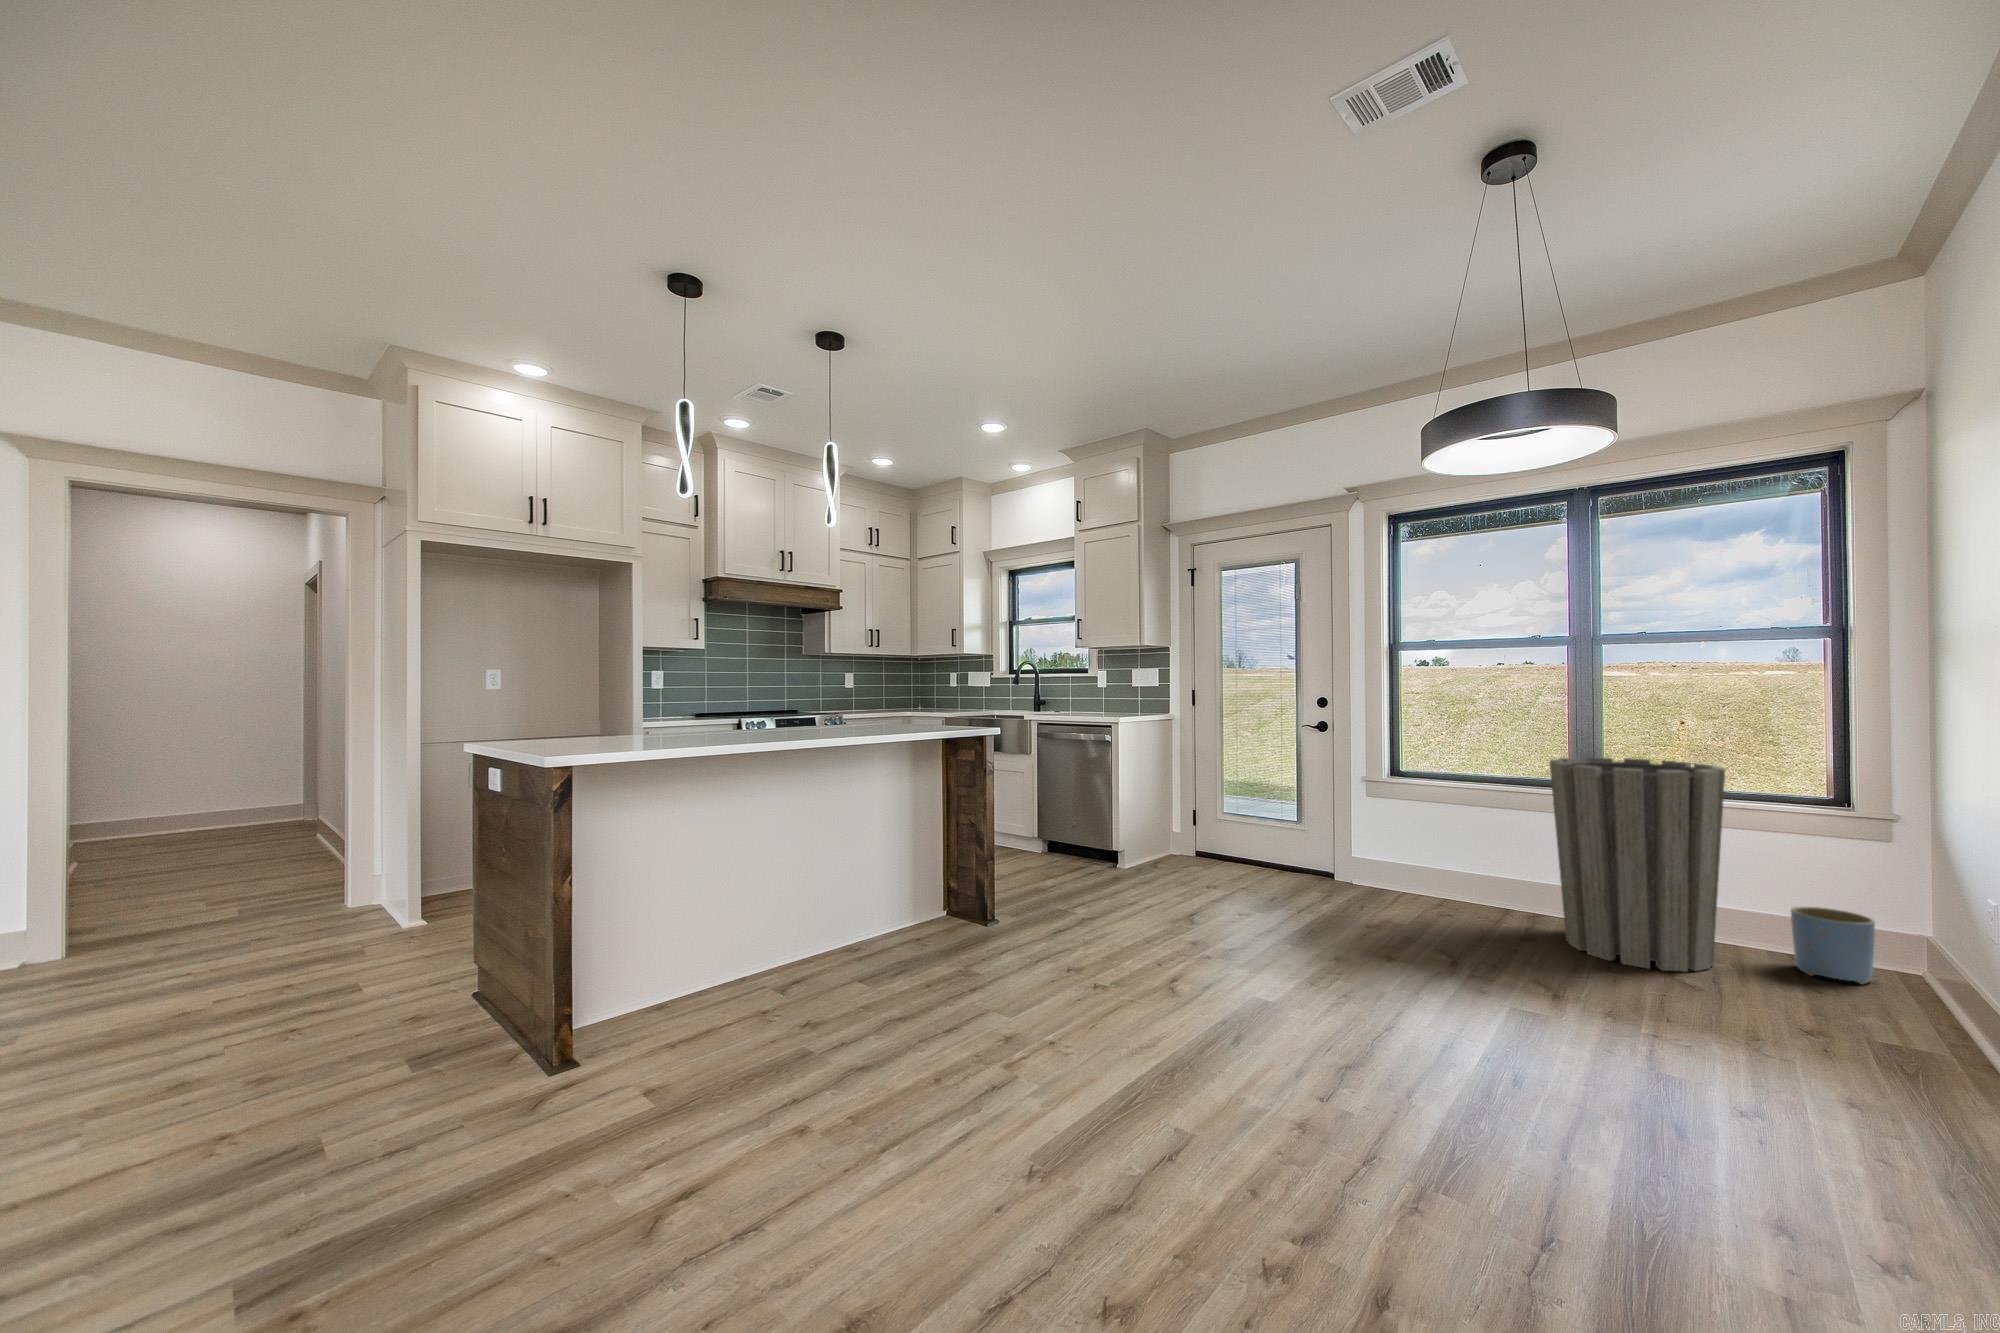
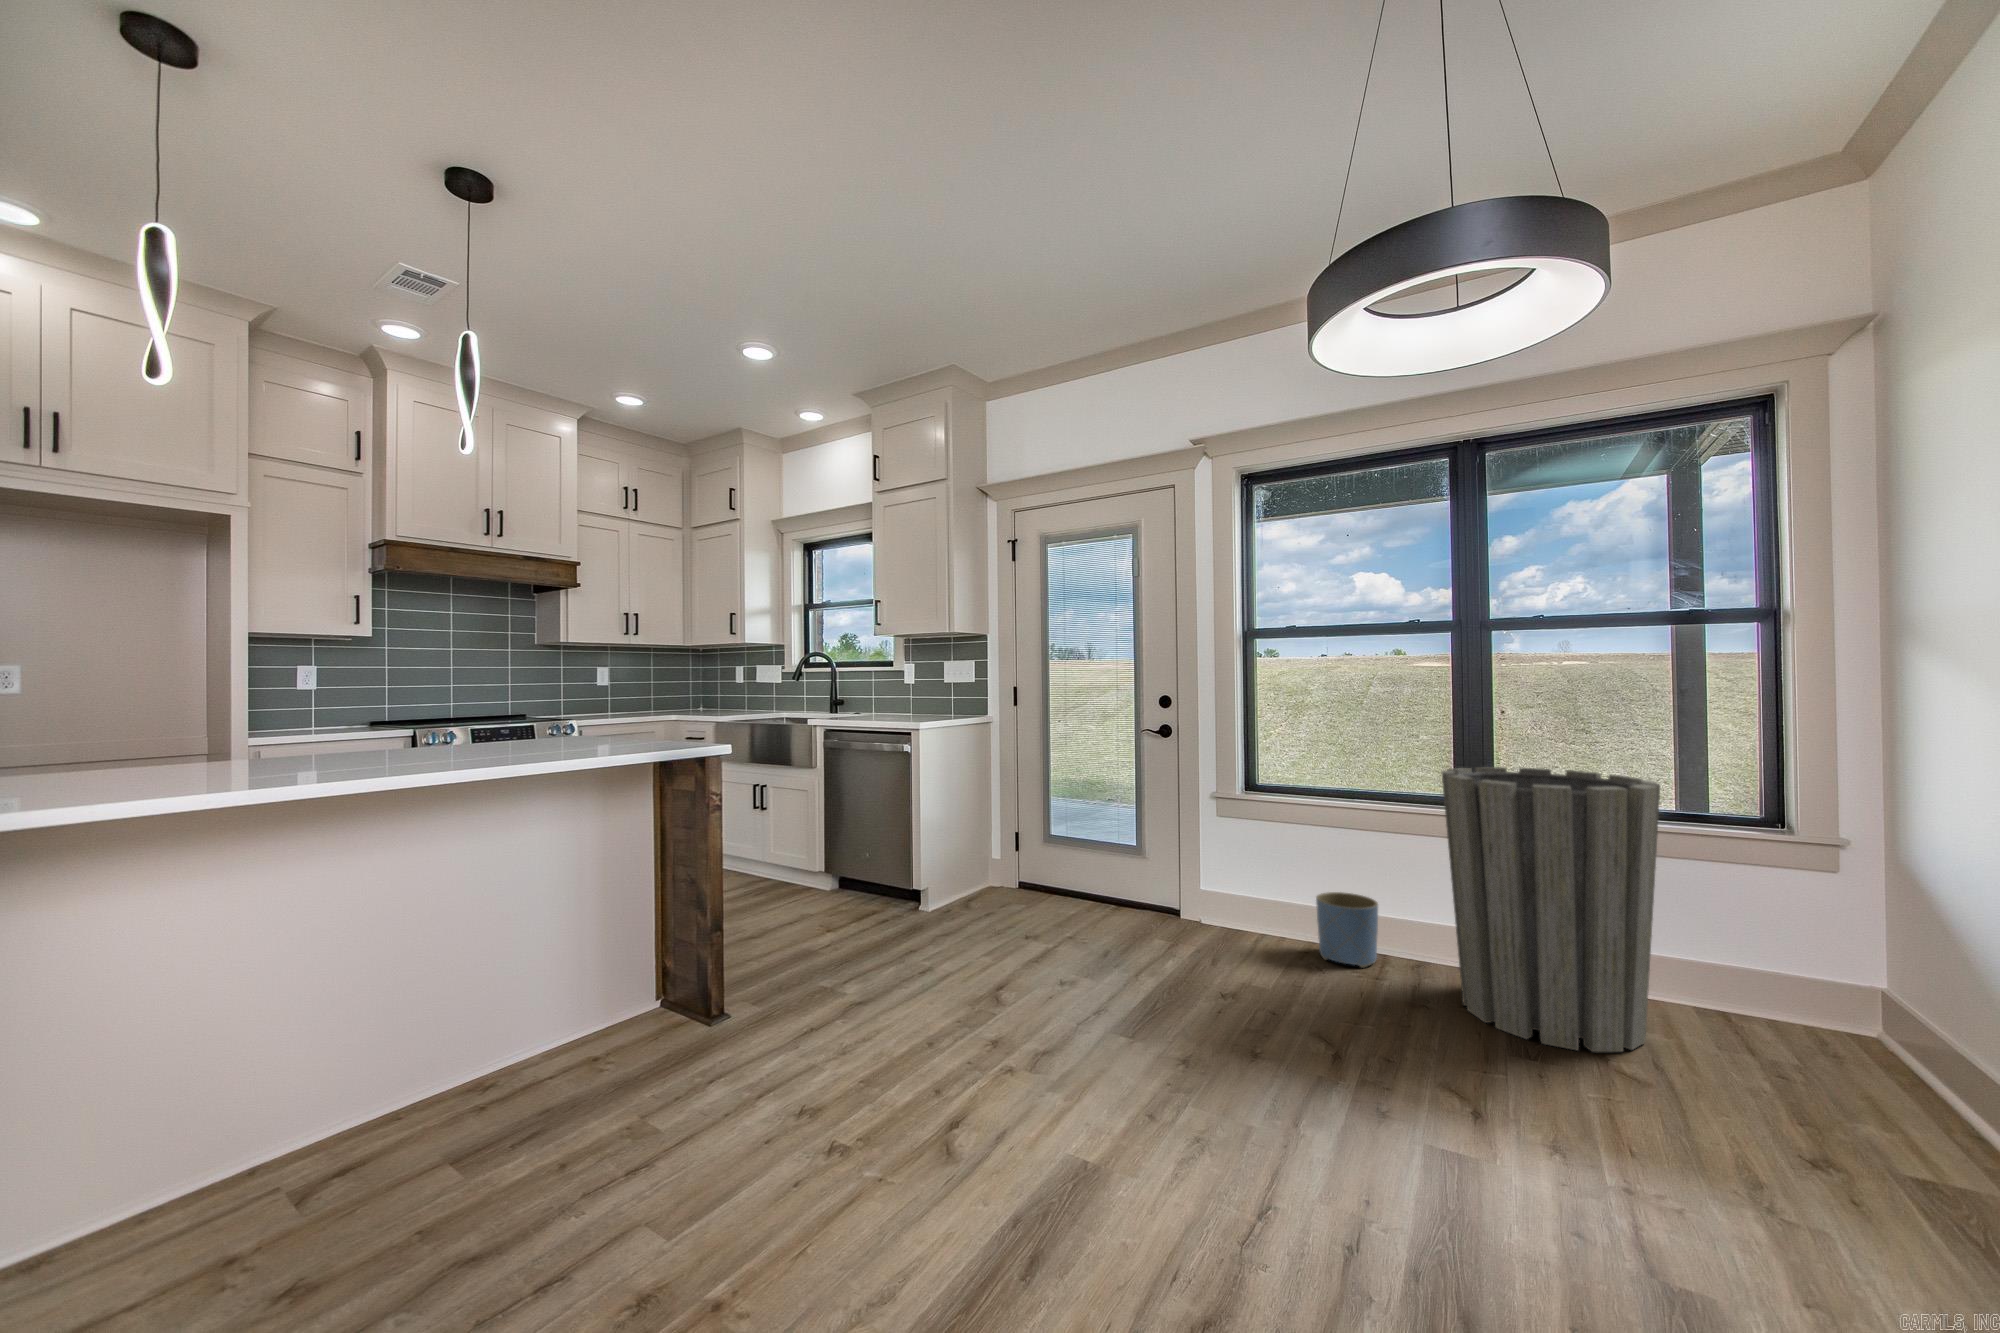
planter: present [1791,907,1875,984] -> present [1316,892,1378,968]

